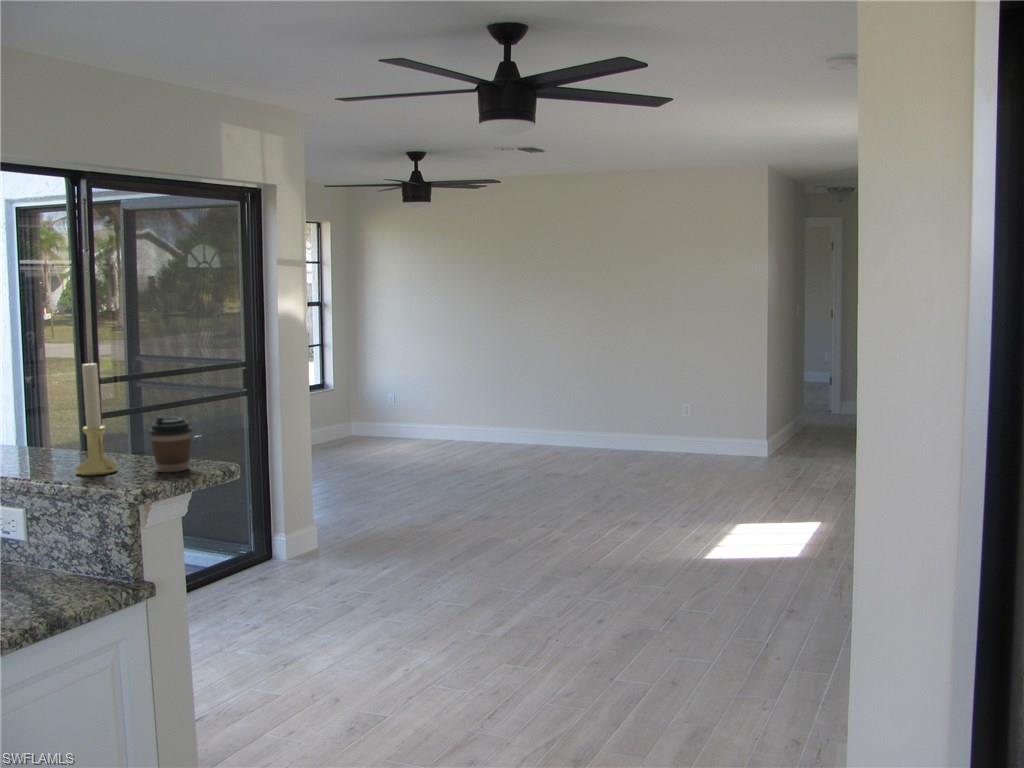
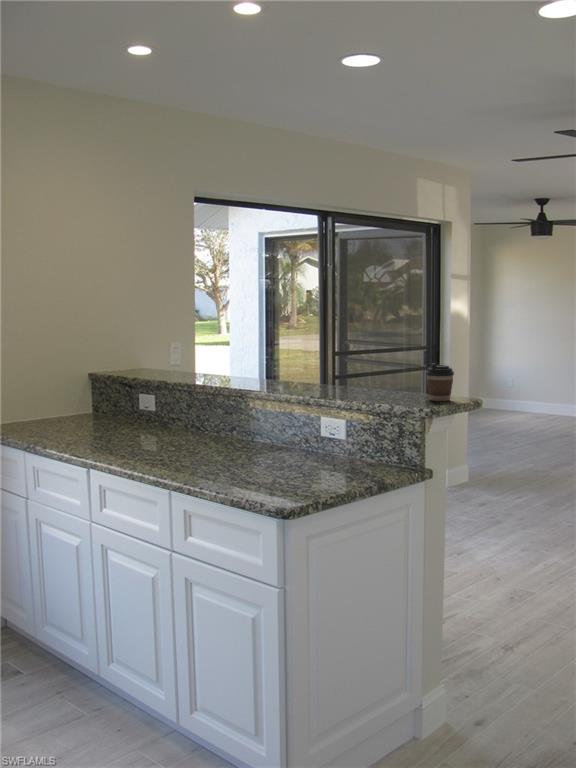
candle holder: present [76,362,117,476] -> none [377,324,402,400]

